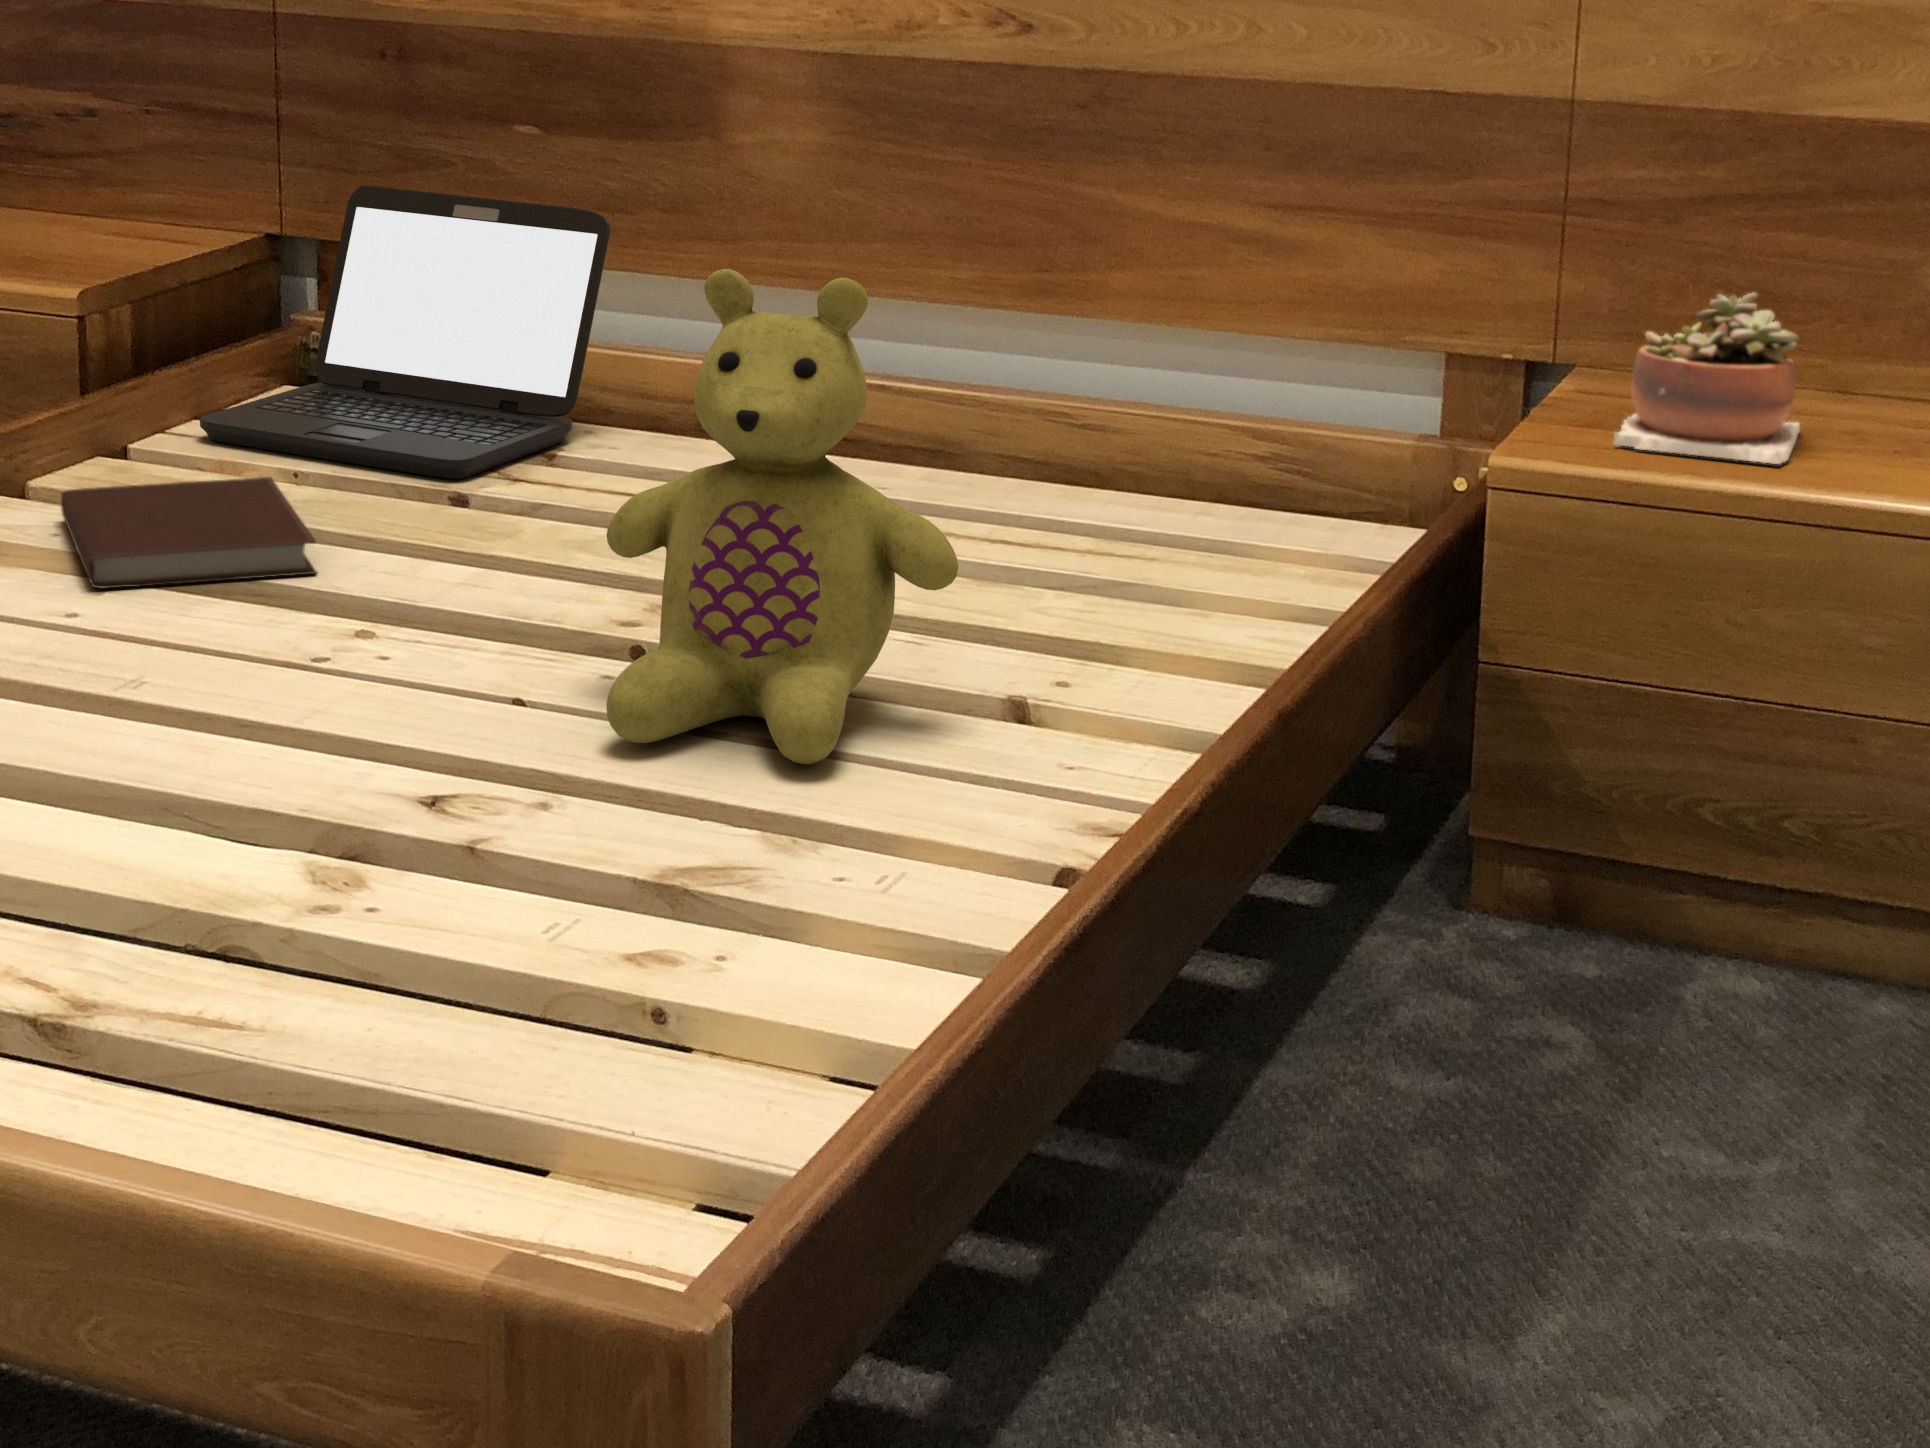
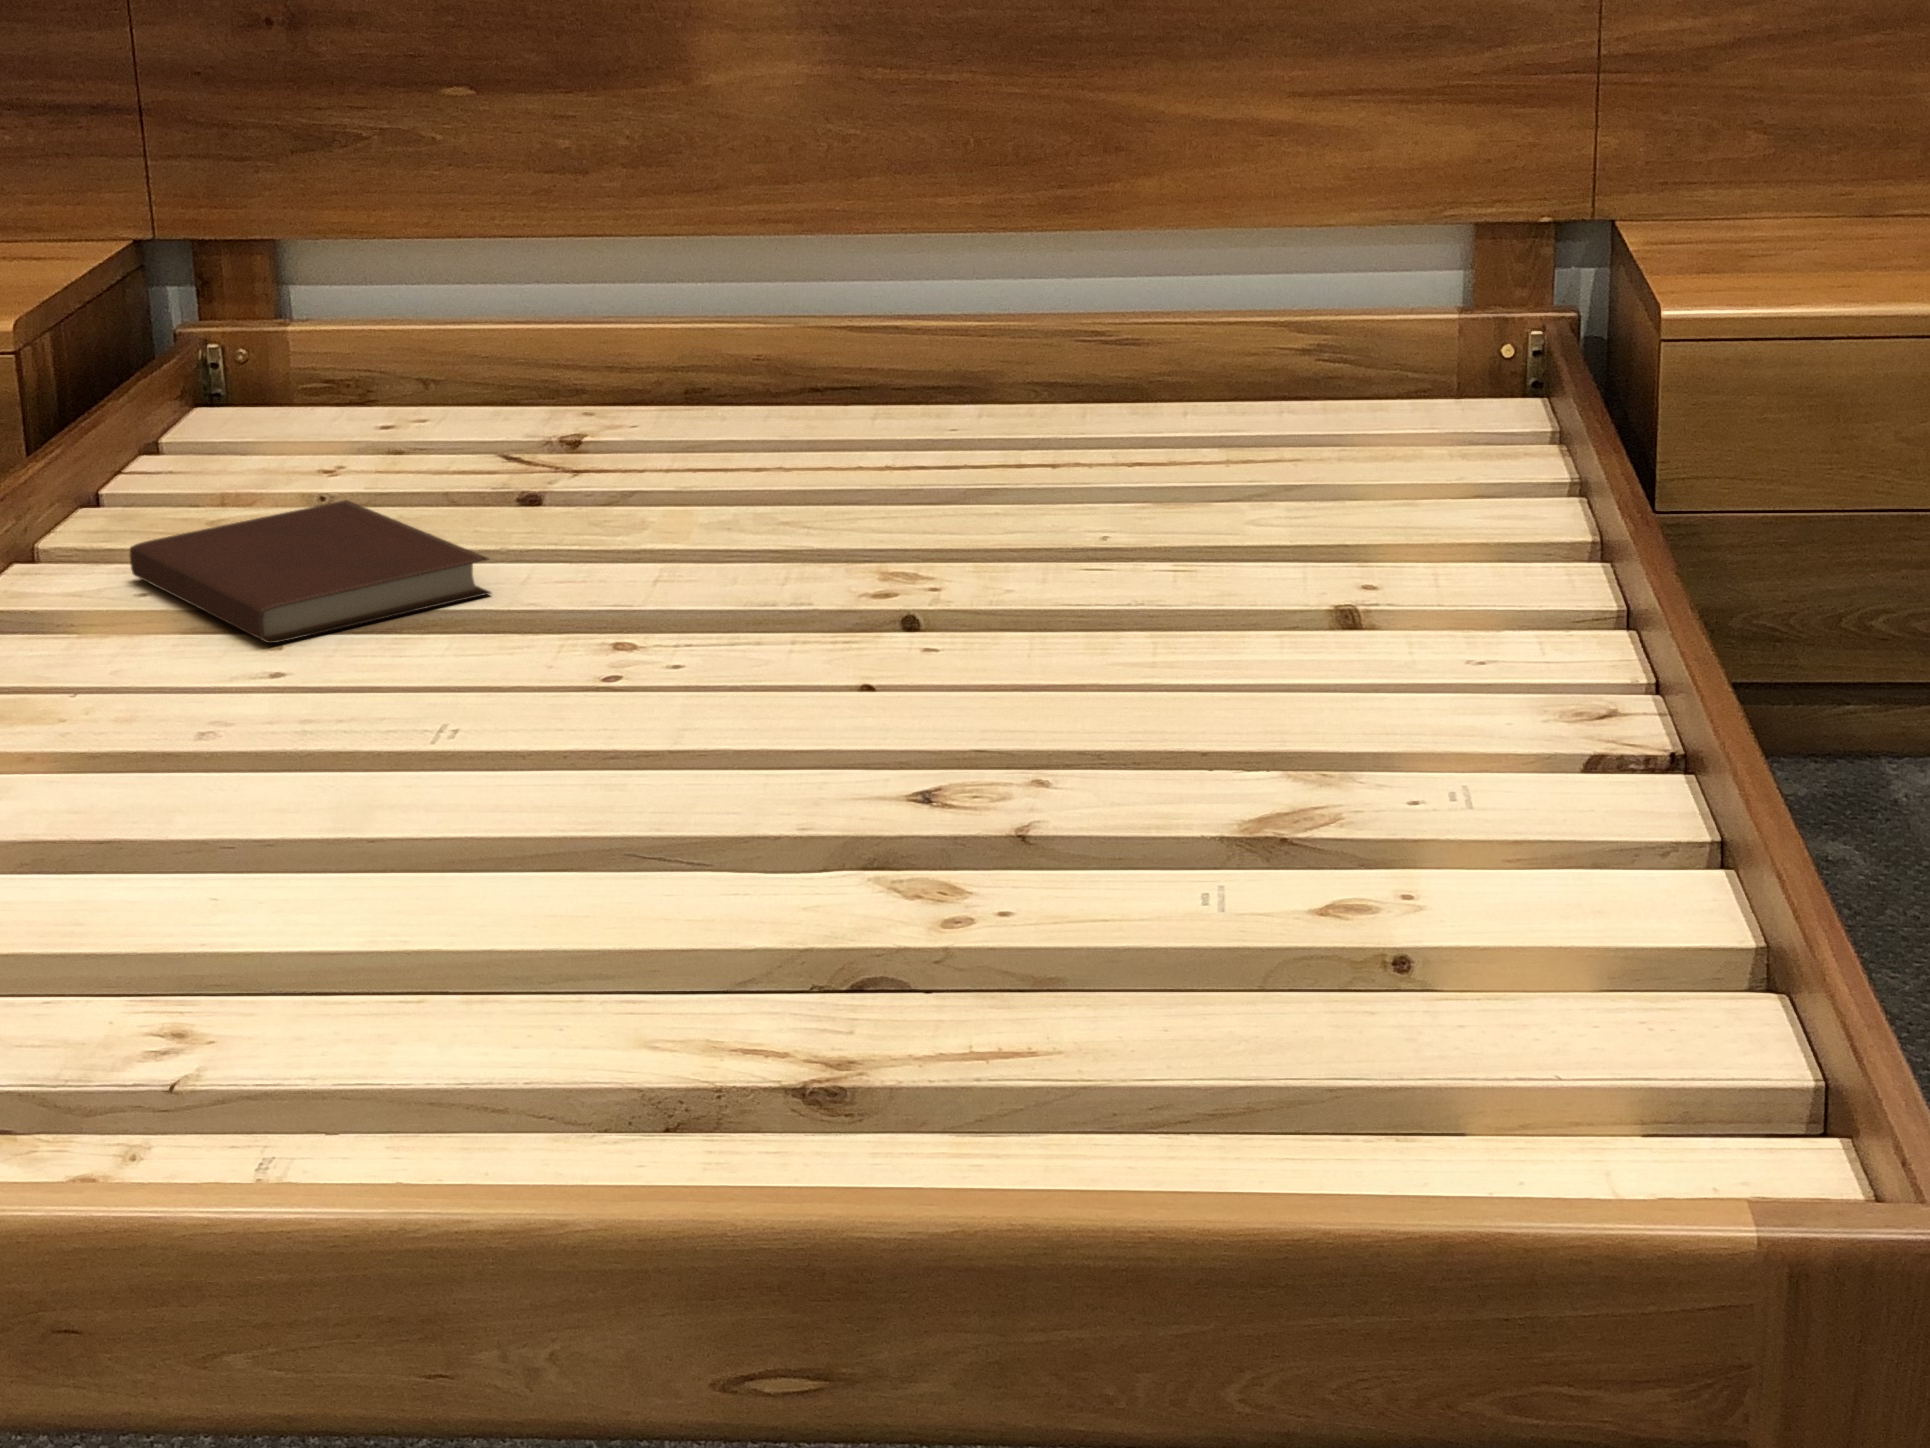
laptop: present [200,185,610,479] -> none [173,172,591,479]
stuffed bear: present [606,269,958,764] -> none [927,190,1313,707]
succulent plant: present [1613,293,1800,464] -> none [1720,128,1899,290]

